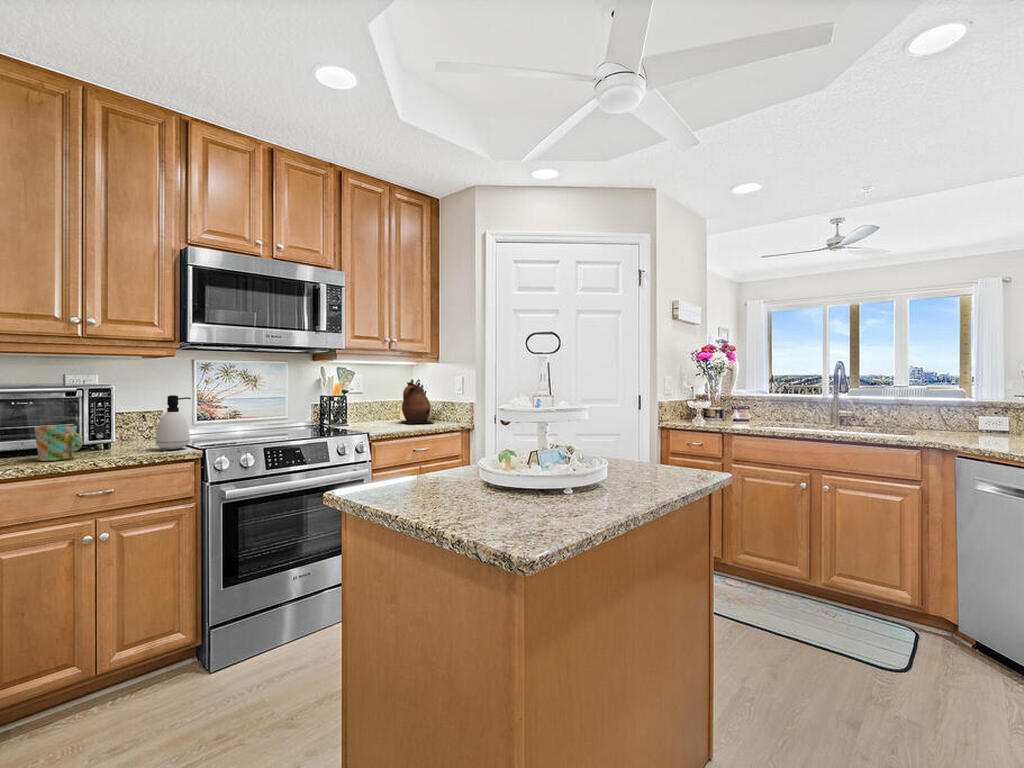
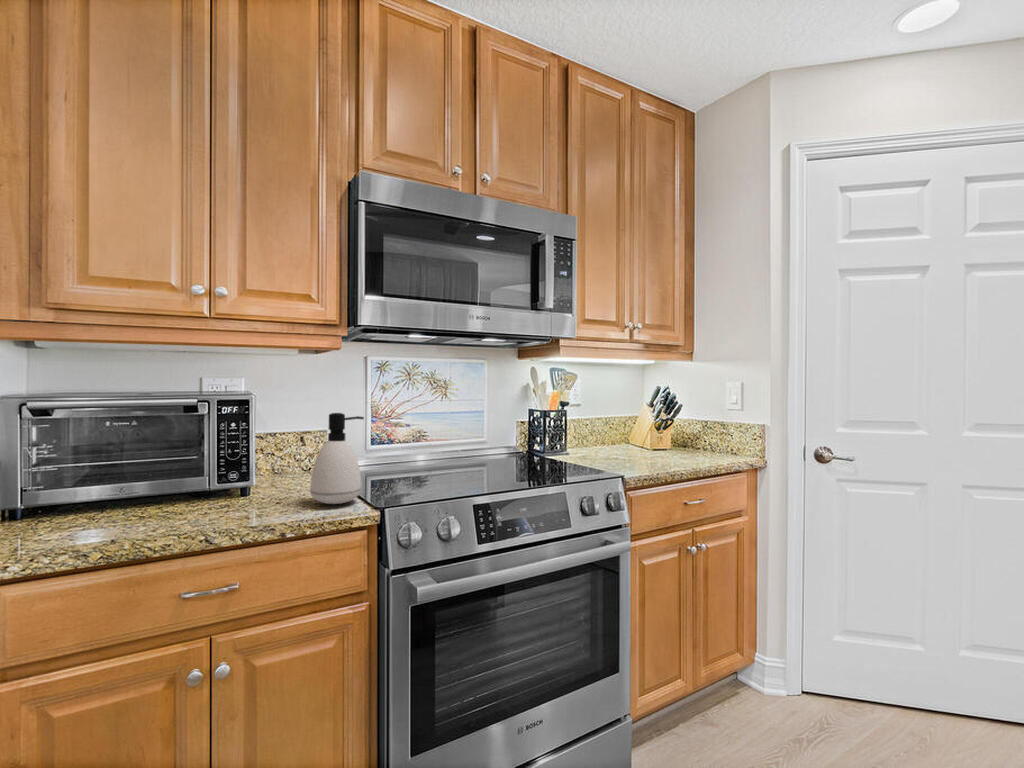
ceramic pitcher: present [400,382,434,423] -> none [639,391,699,455]
mug: present [34,425,83,461] -> none [125,462,196,527]

